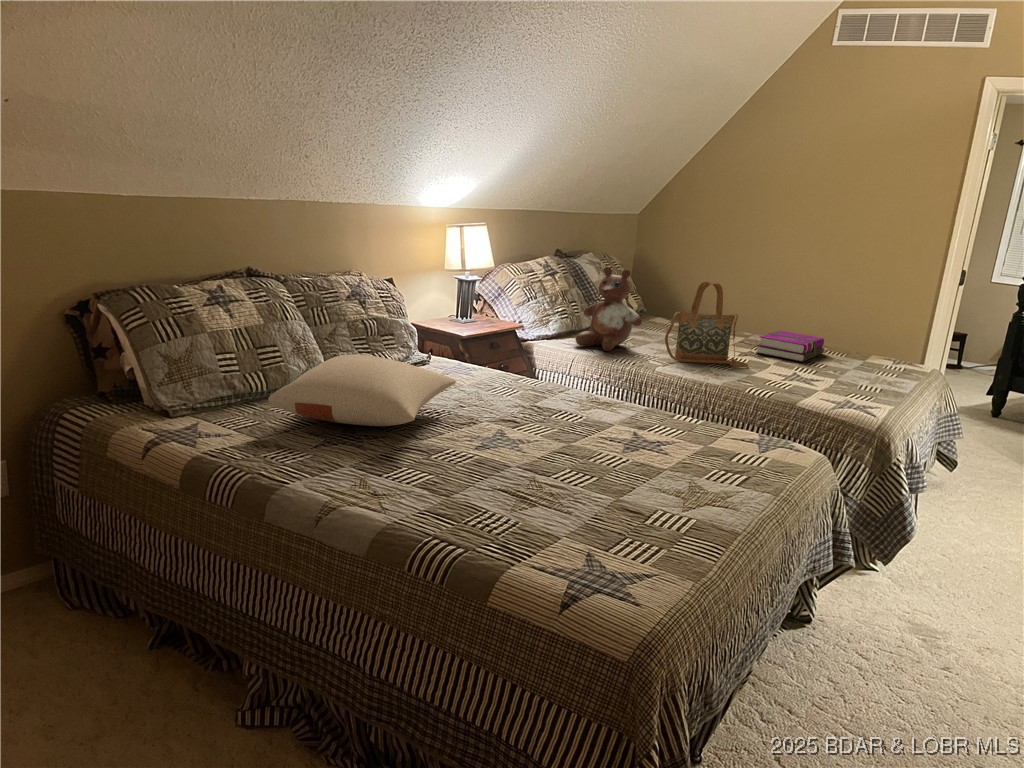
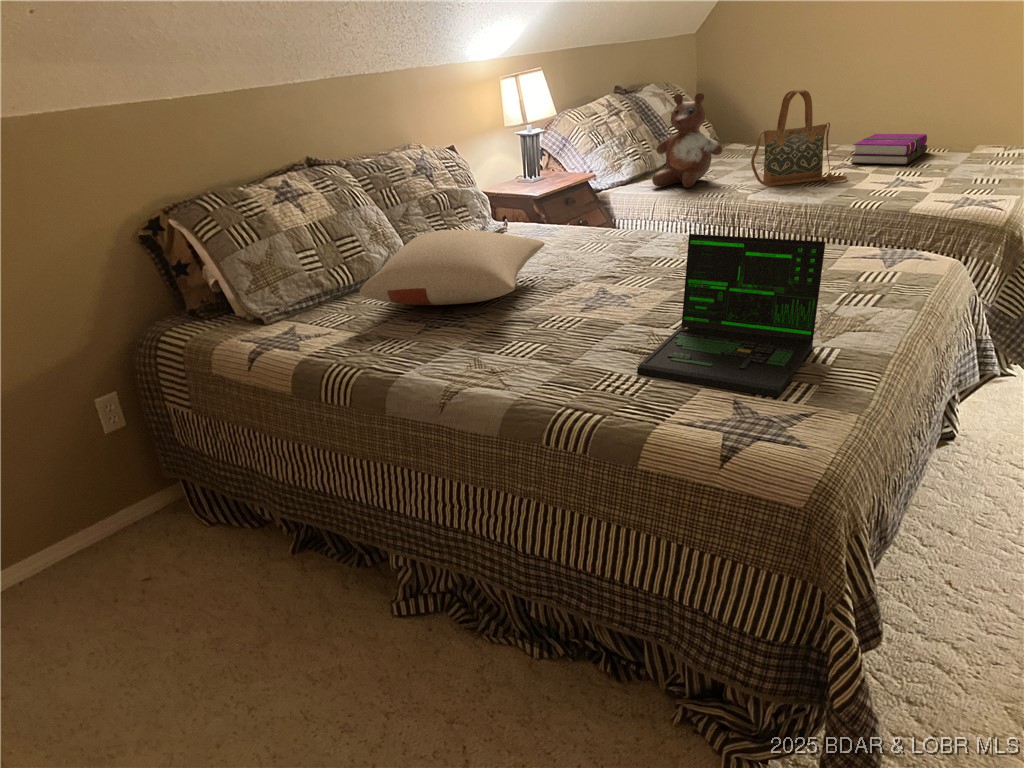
laptop: none [508,394,716,555] -> present [637,234,860,397]

